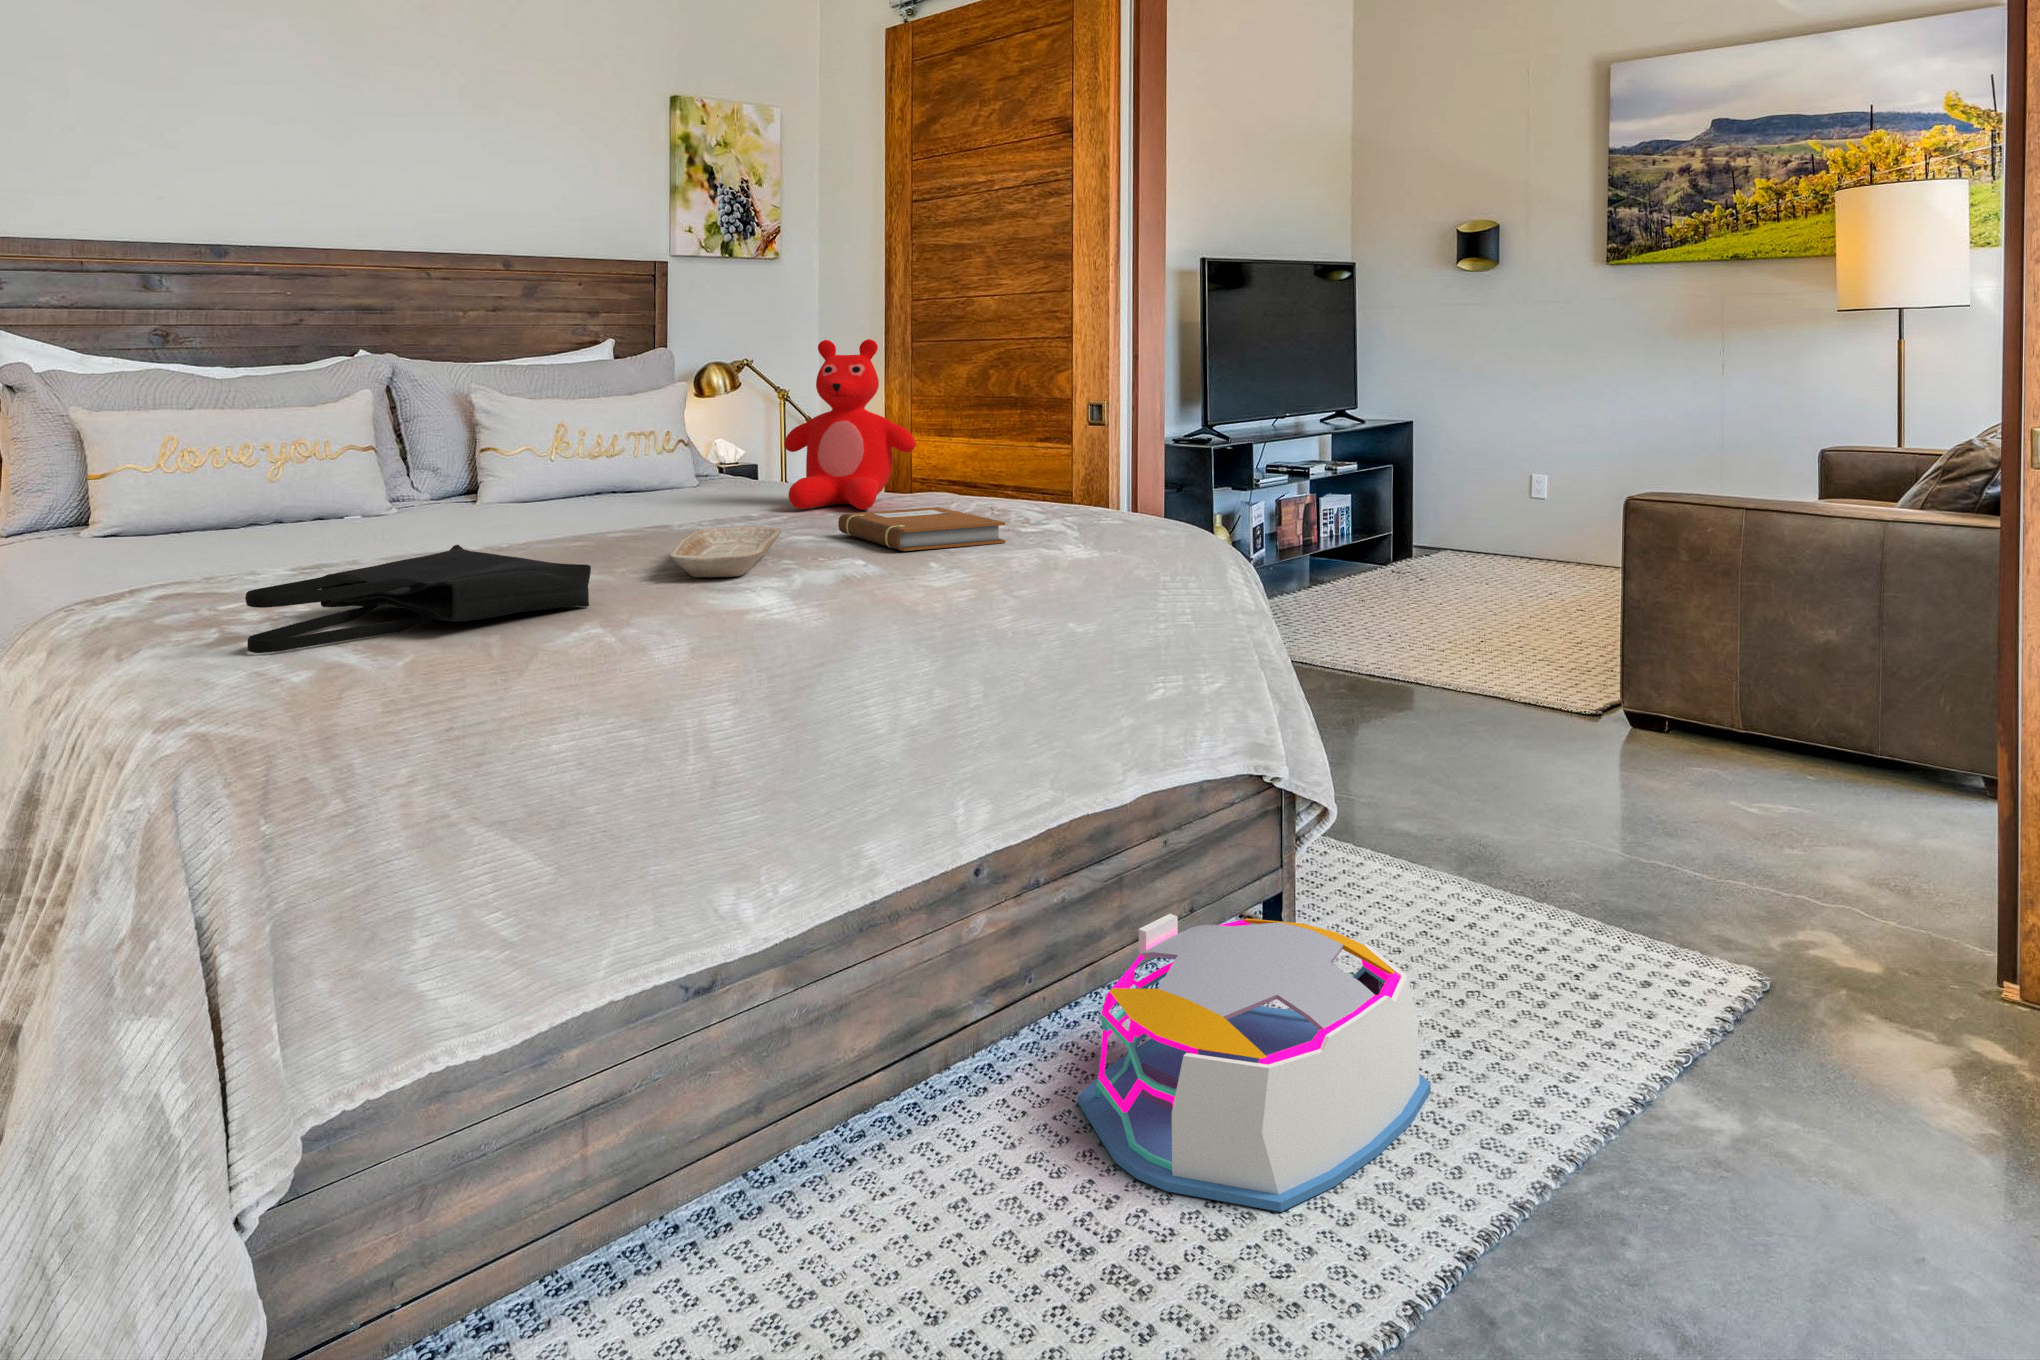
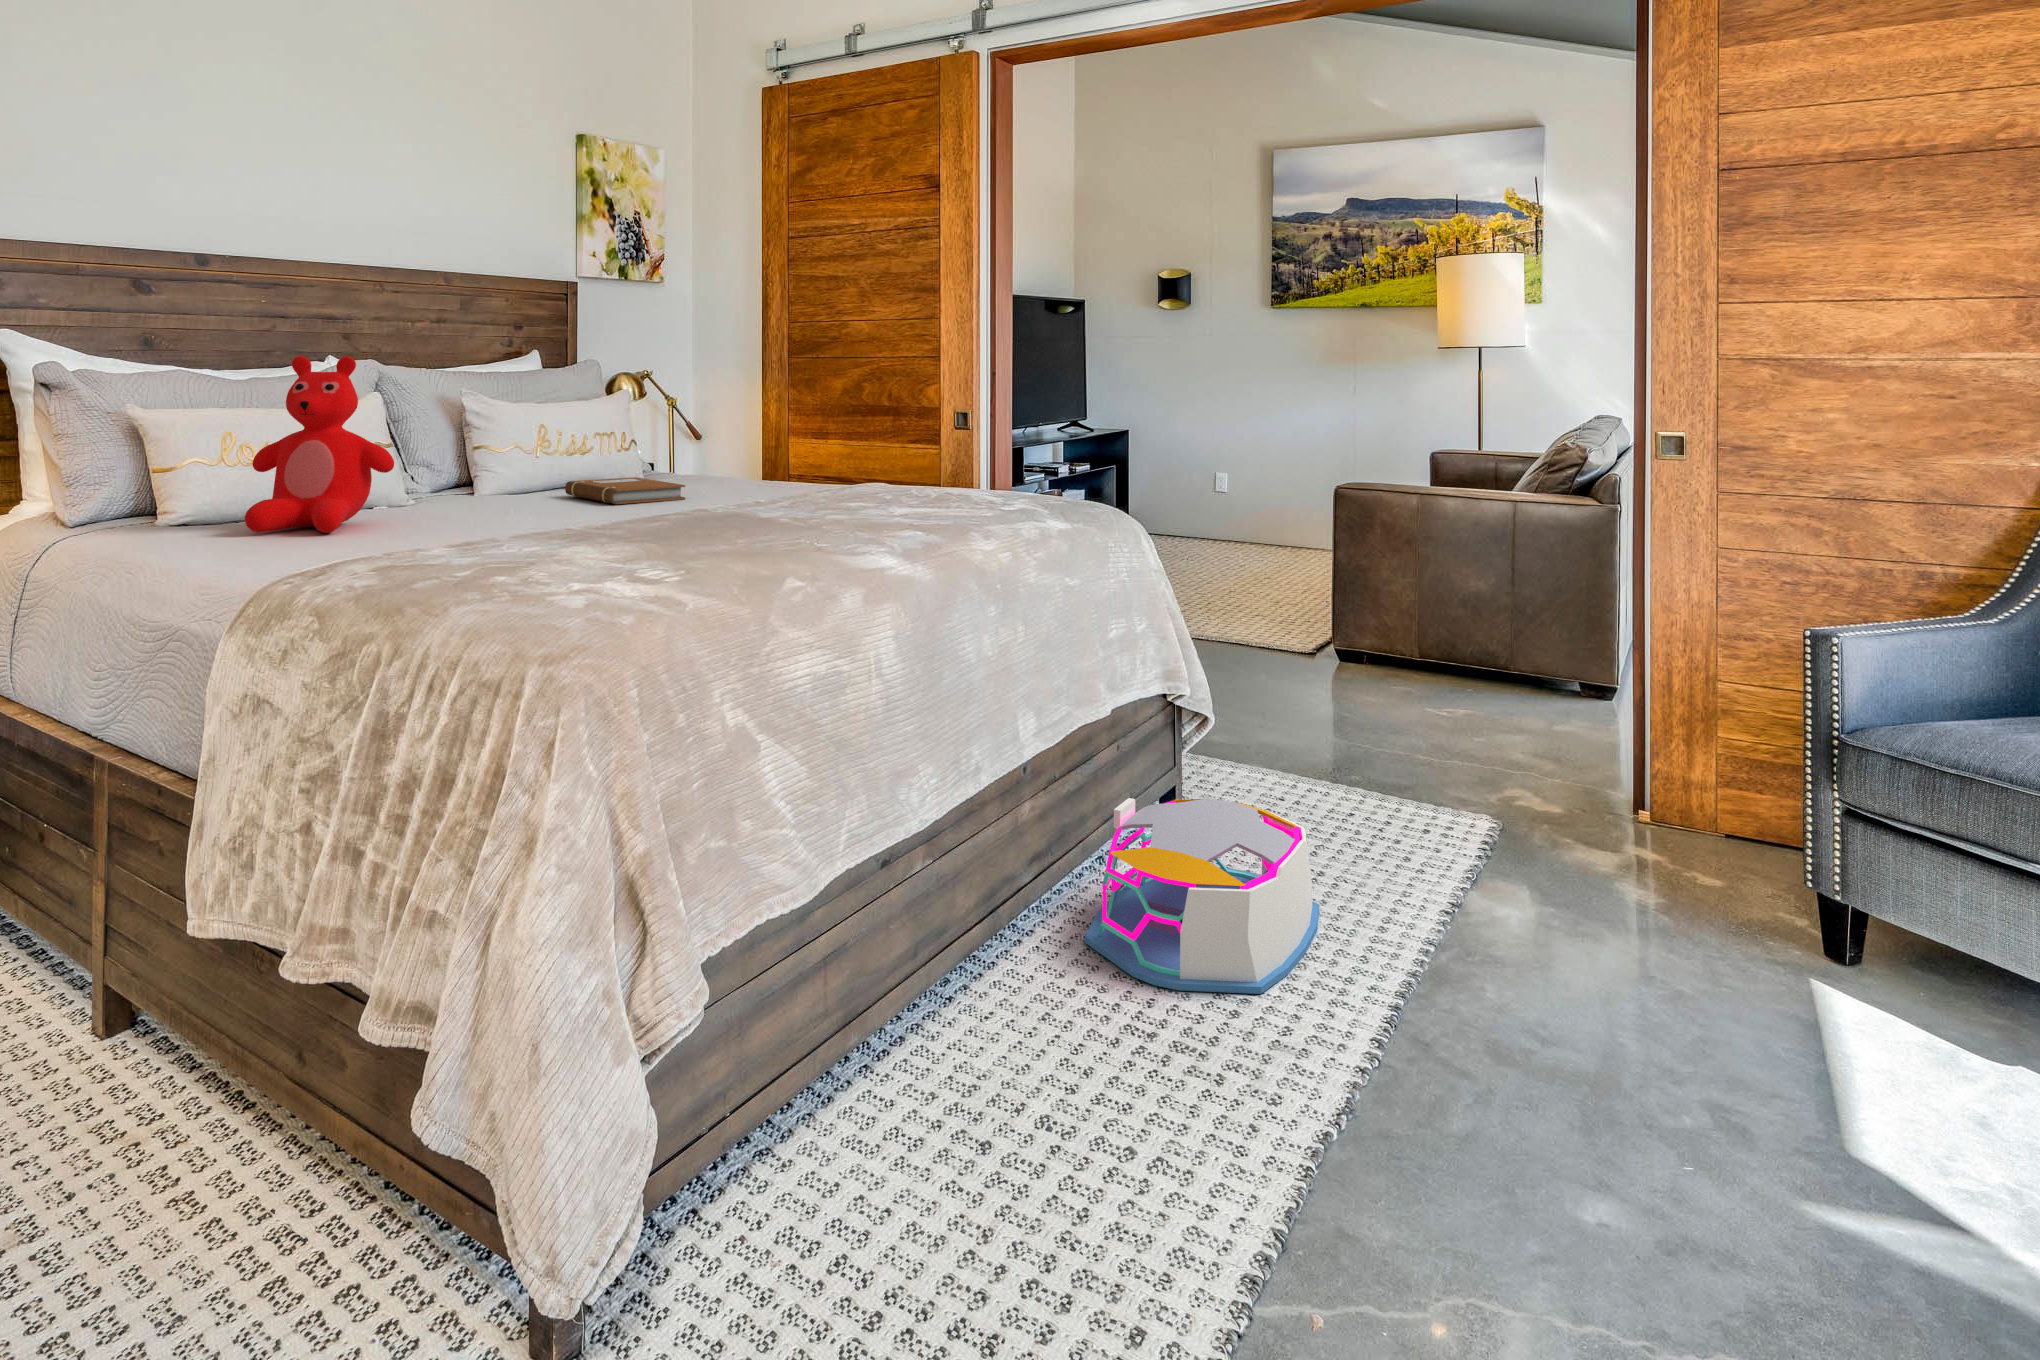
teddy bear: present [784,339,916,510] -> present [245,356,394,533]
notebook: present [838,507,1005,551] -> present [565,477,685,504]
tray: present [670,526,781,577] -> none [769,506,862,544]
tote bag: present [245,545,591,653] -> none [554,520,771,602]

